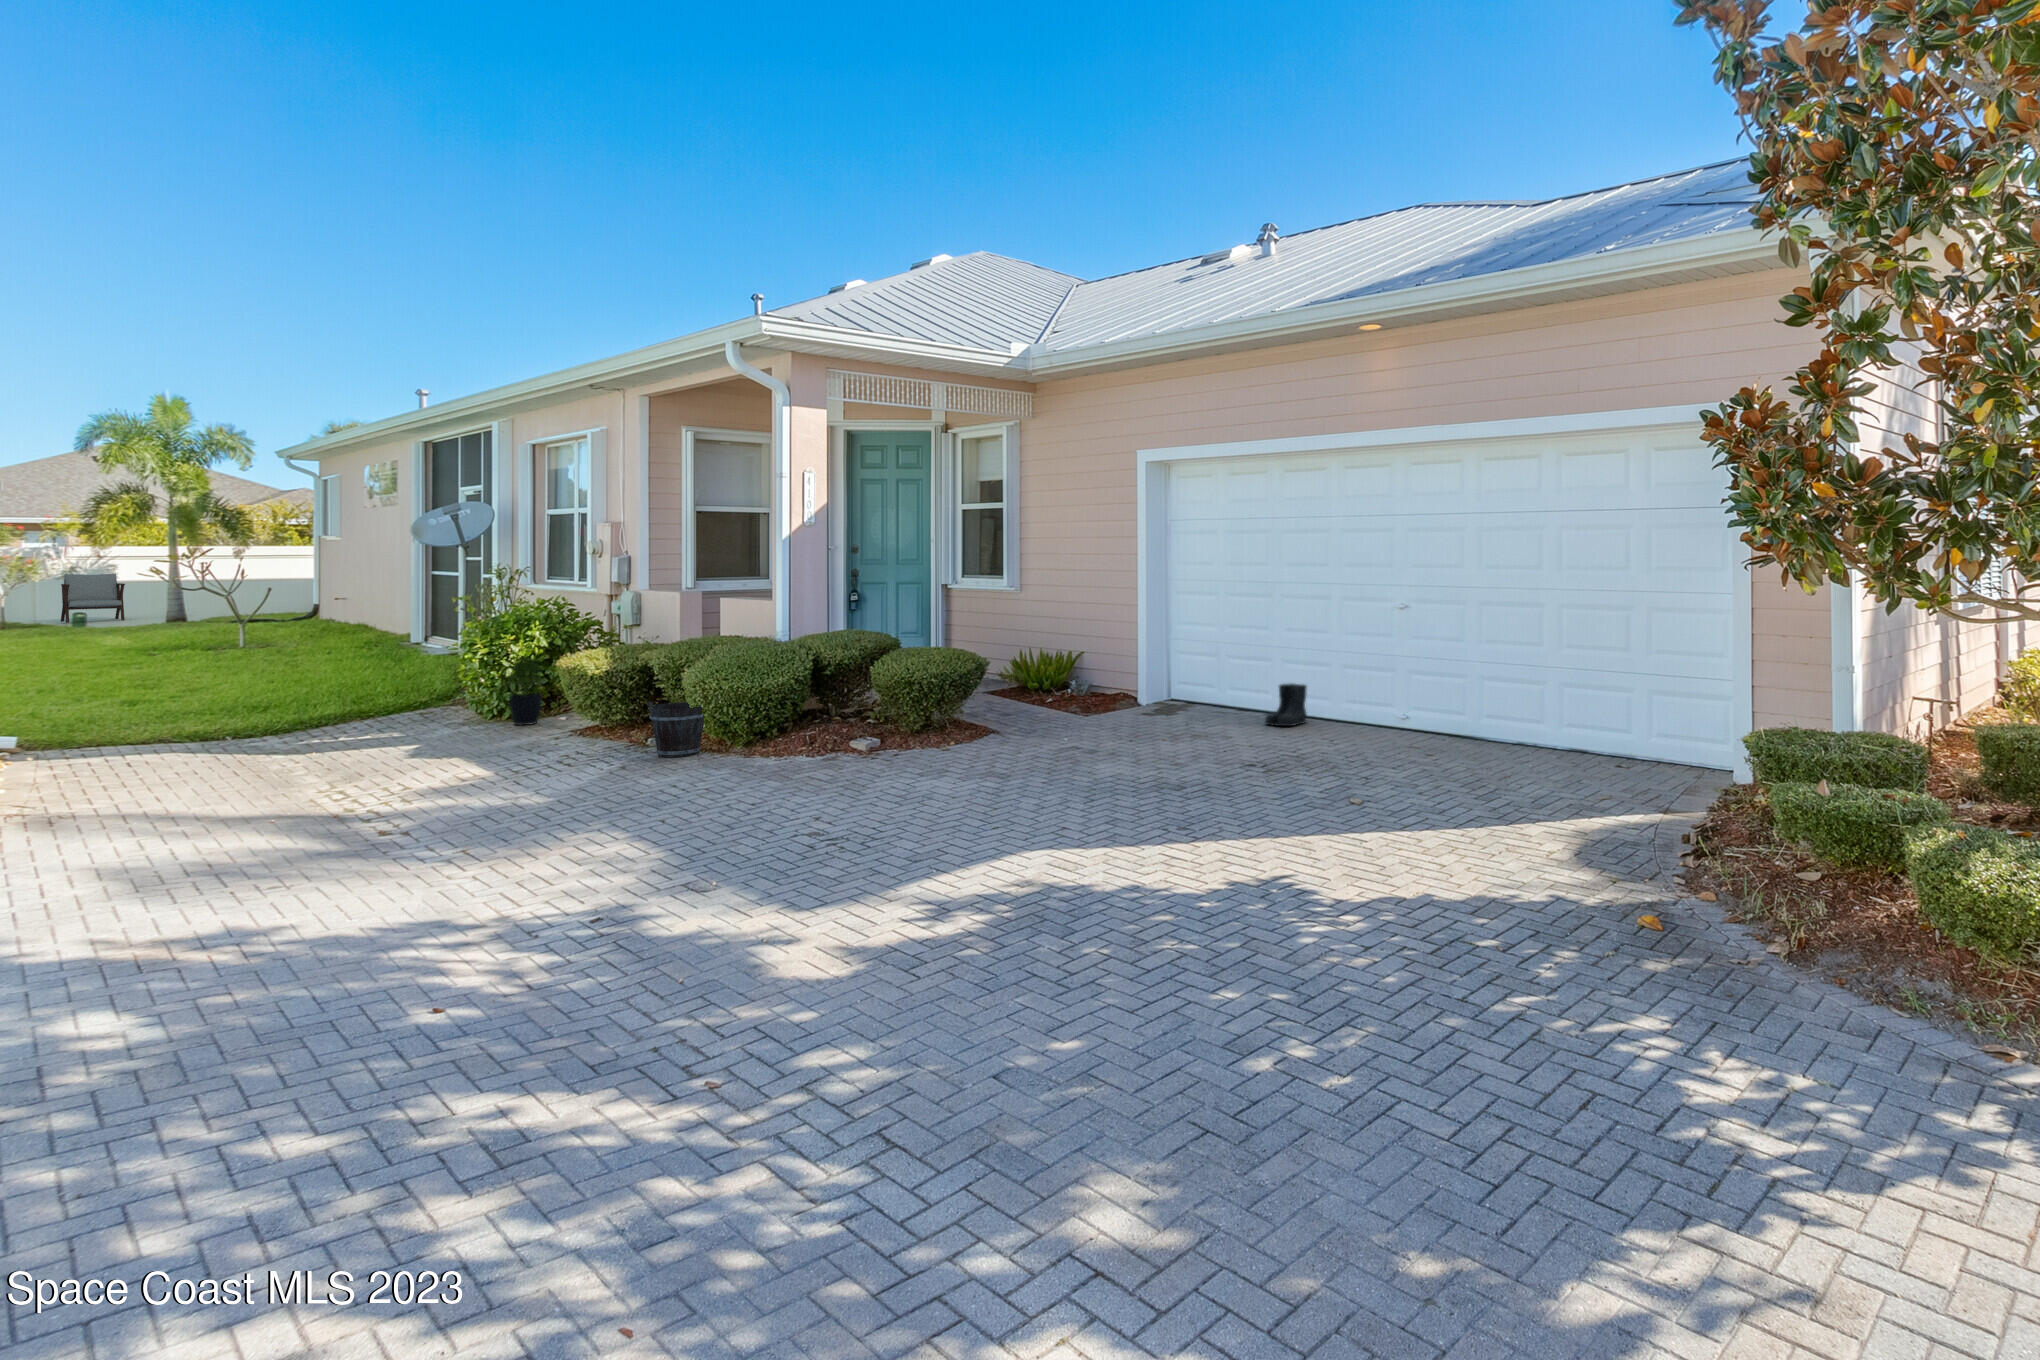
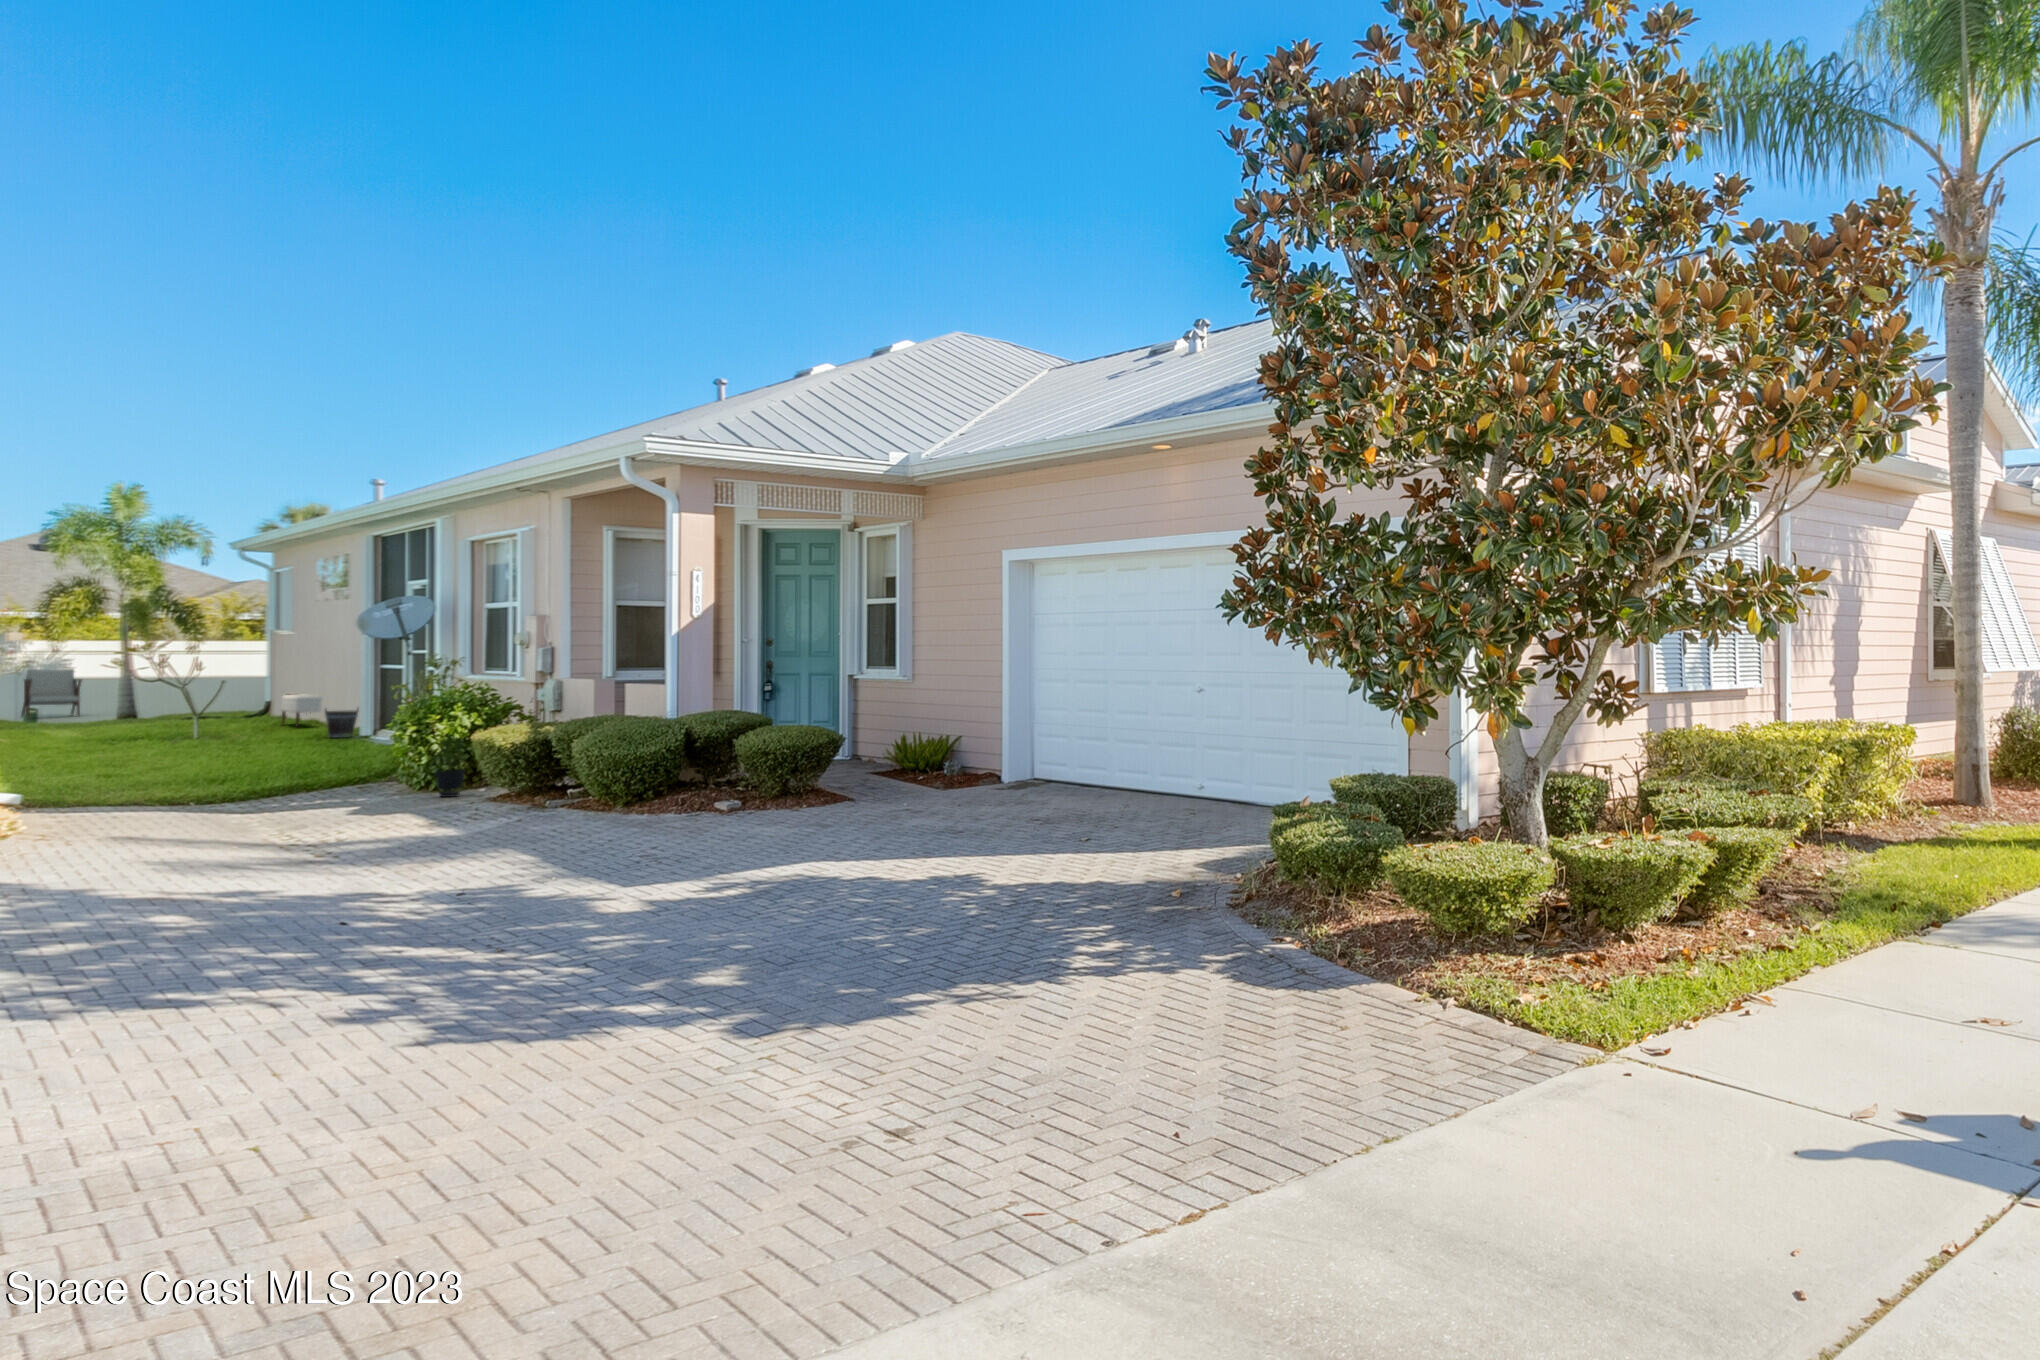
bench: none [333,600,381,634] -> present [282,695,322,726]
boots: present [1265,684,1307,726] -> none [1091,761,1135,799]
bucket: present [648,702,704,757] -> present [325,709,358,738]

